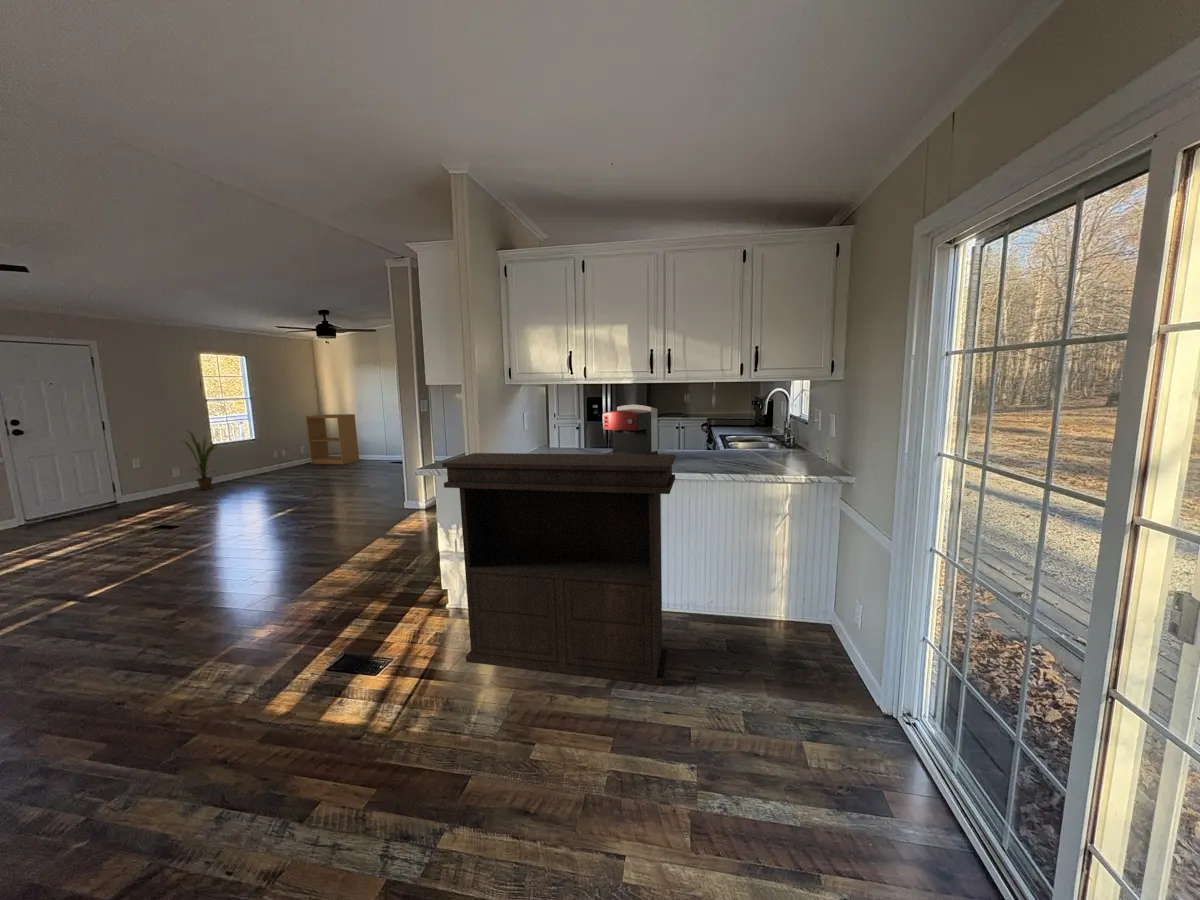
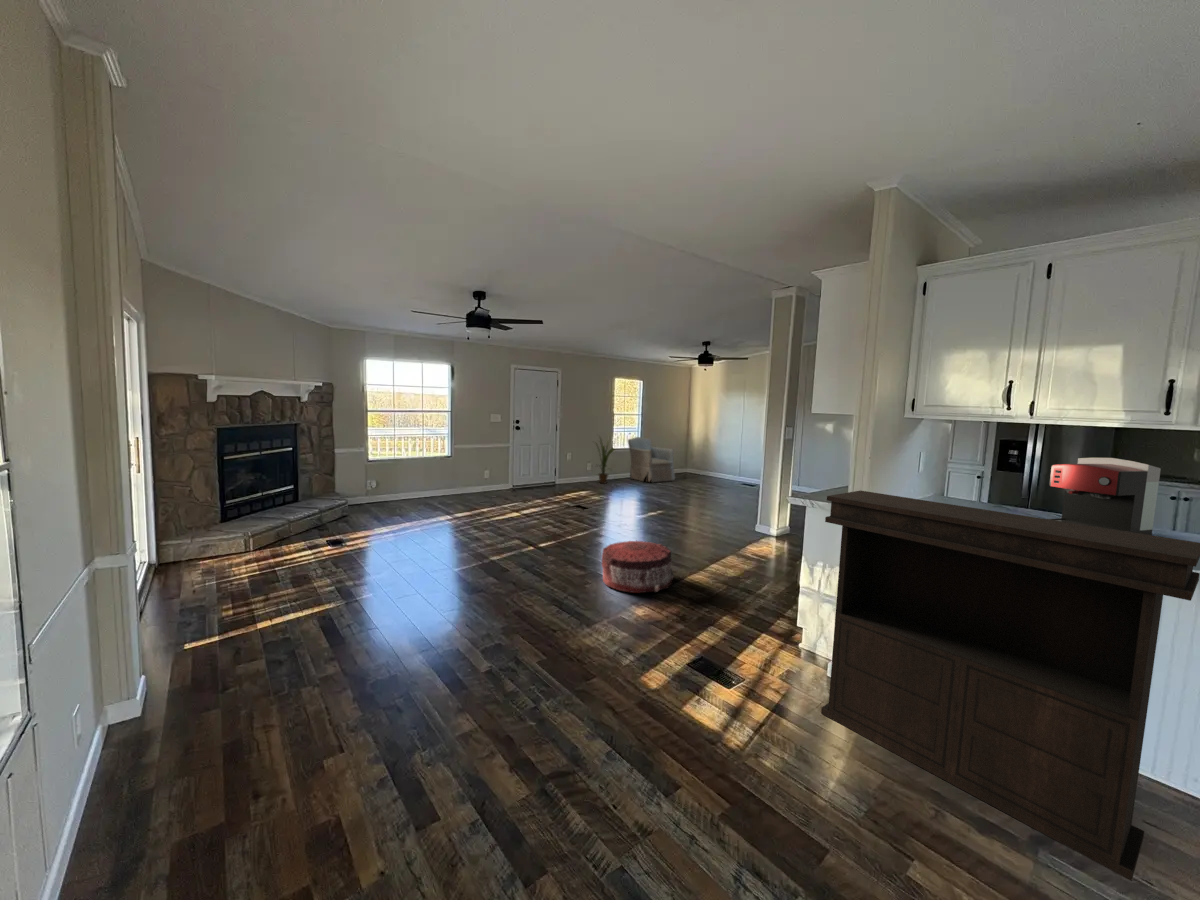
bookshelf: present [306,414,359,464] -> none [676,431,718,479]
armchair: none [236,427,310,479] -> present [628,437,675,482]
pouf: none [199,546,308,617] -> present [602,541,673,593]

